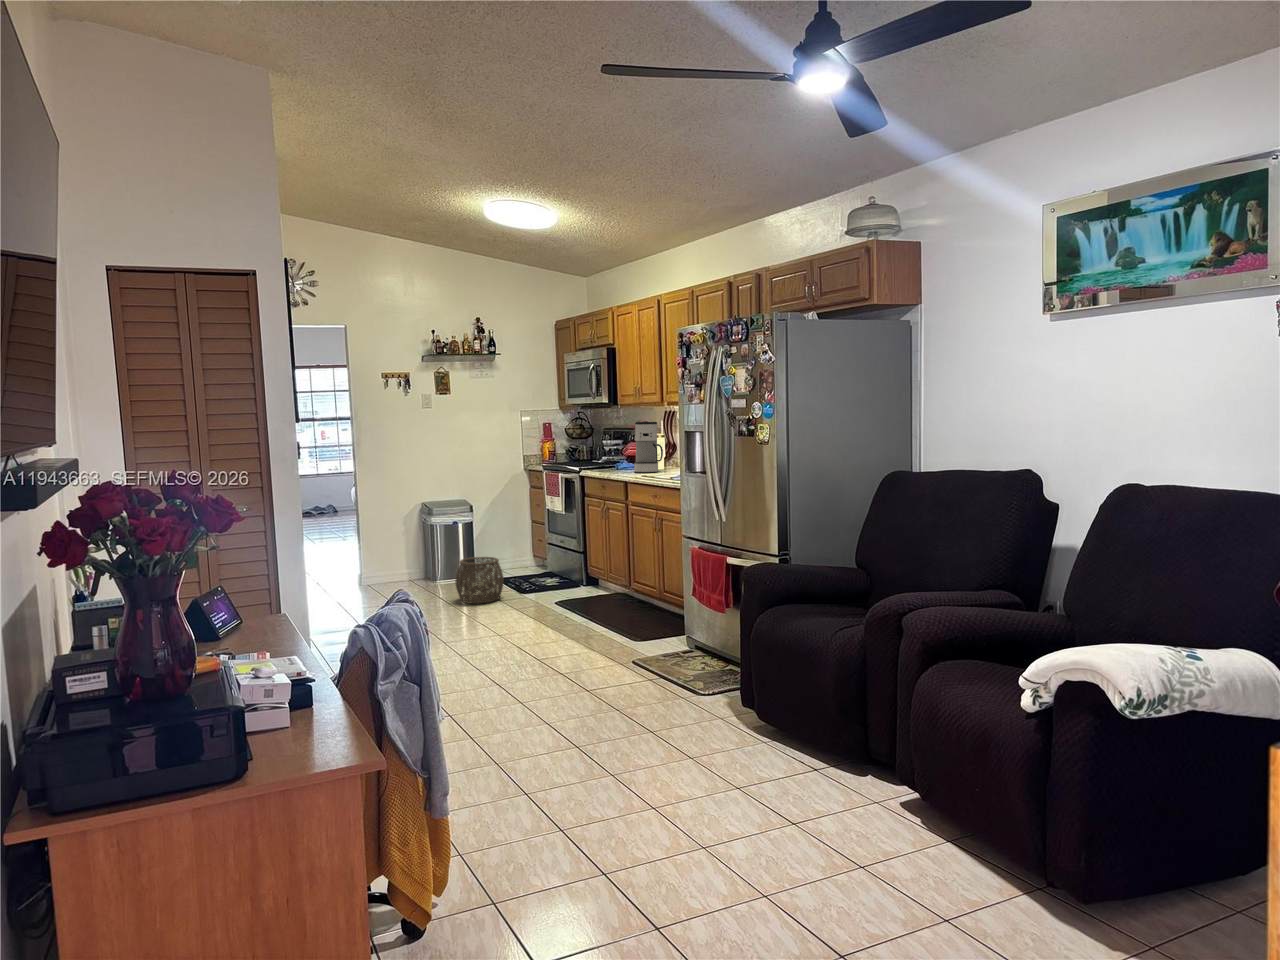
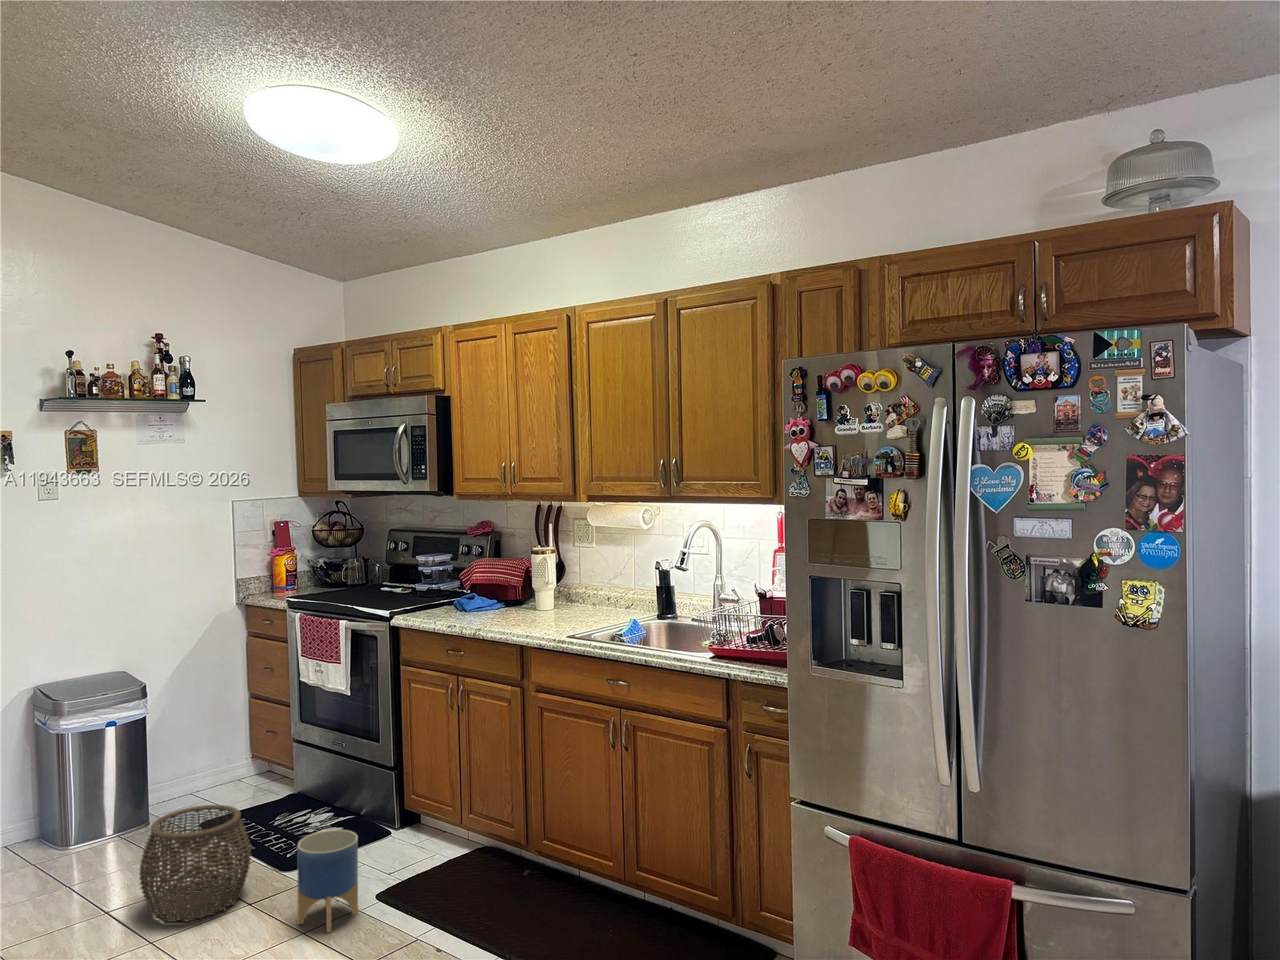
coffee maker: present [634,422,663,473] -> none [515,528,570,622]
planter: none [515,569,544,612] -> present [297,830,358,932]

